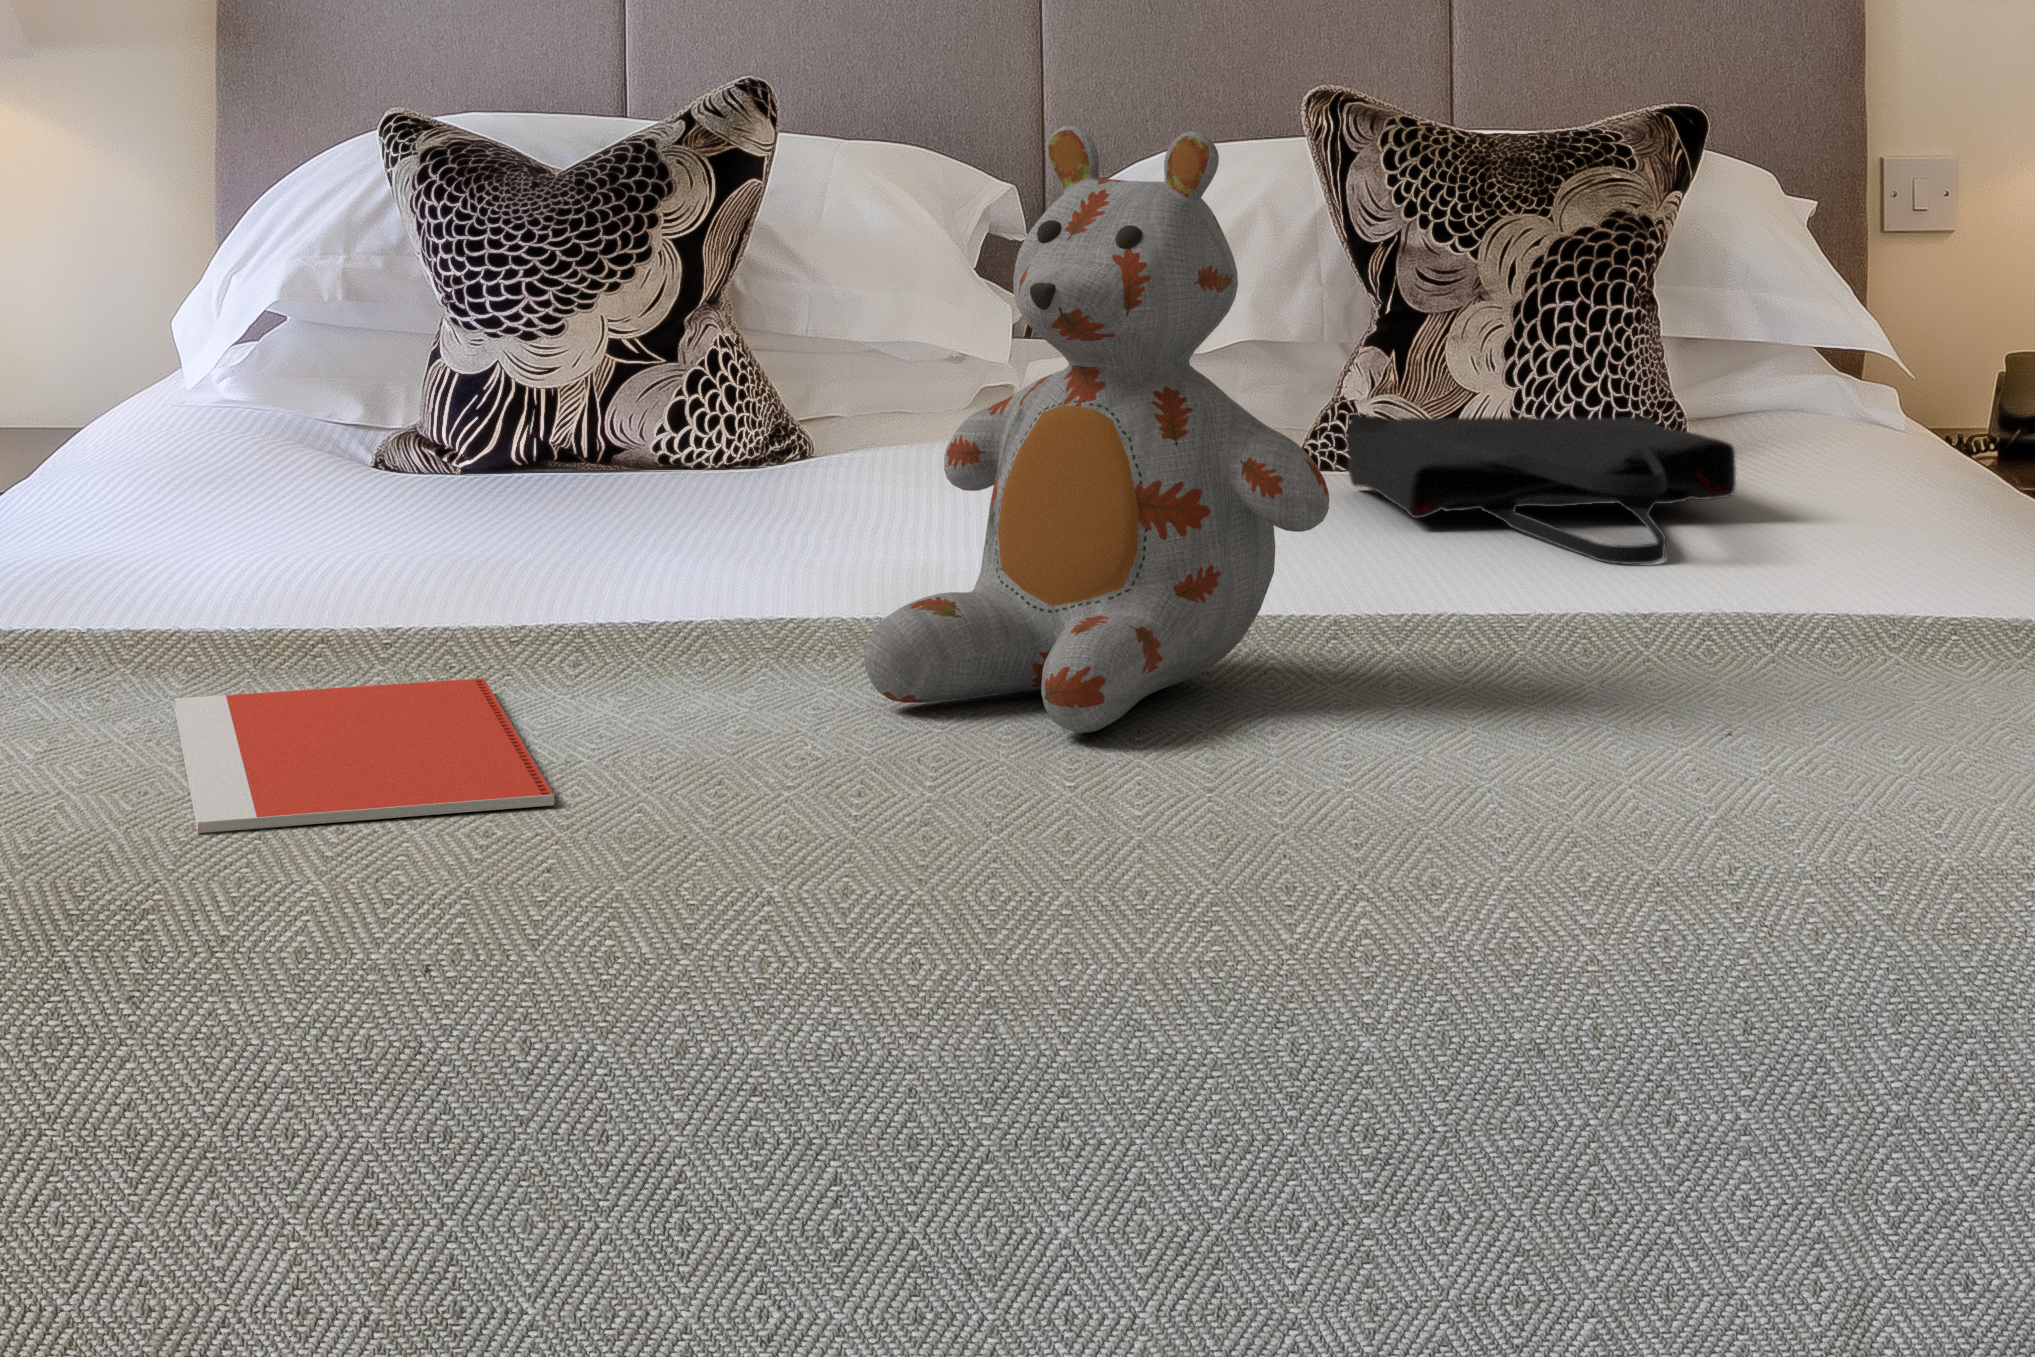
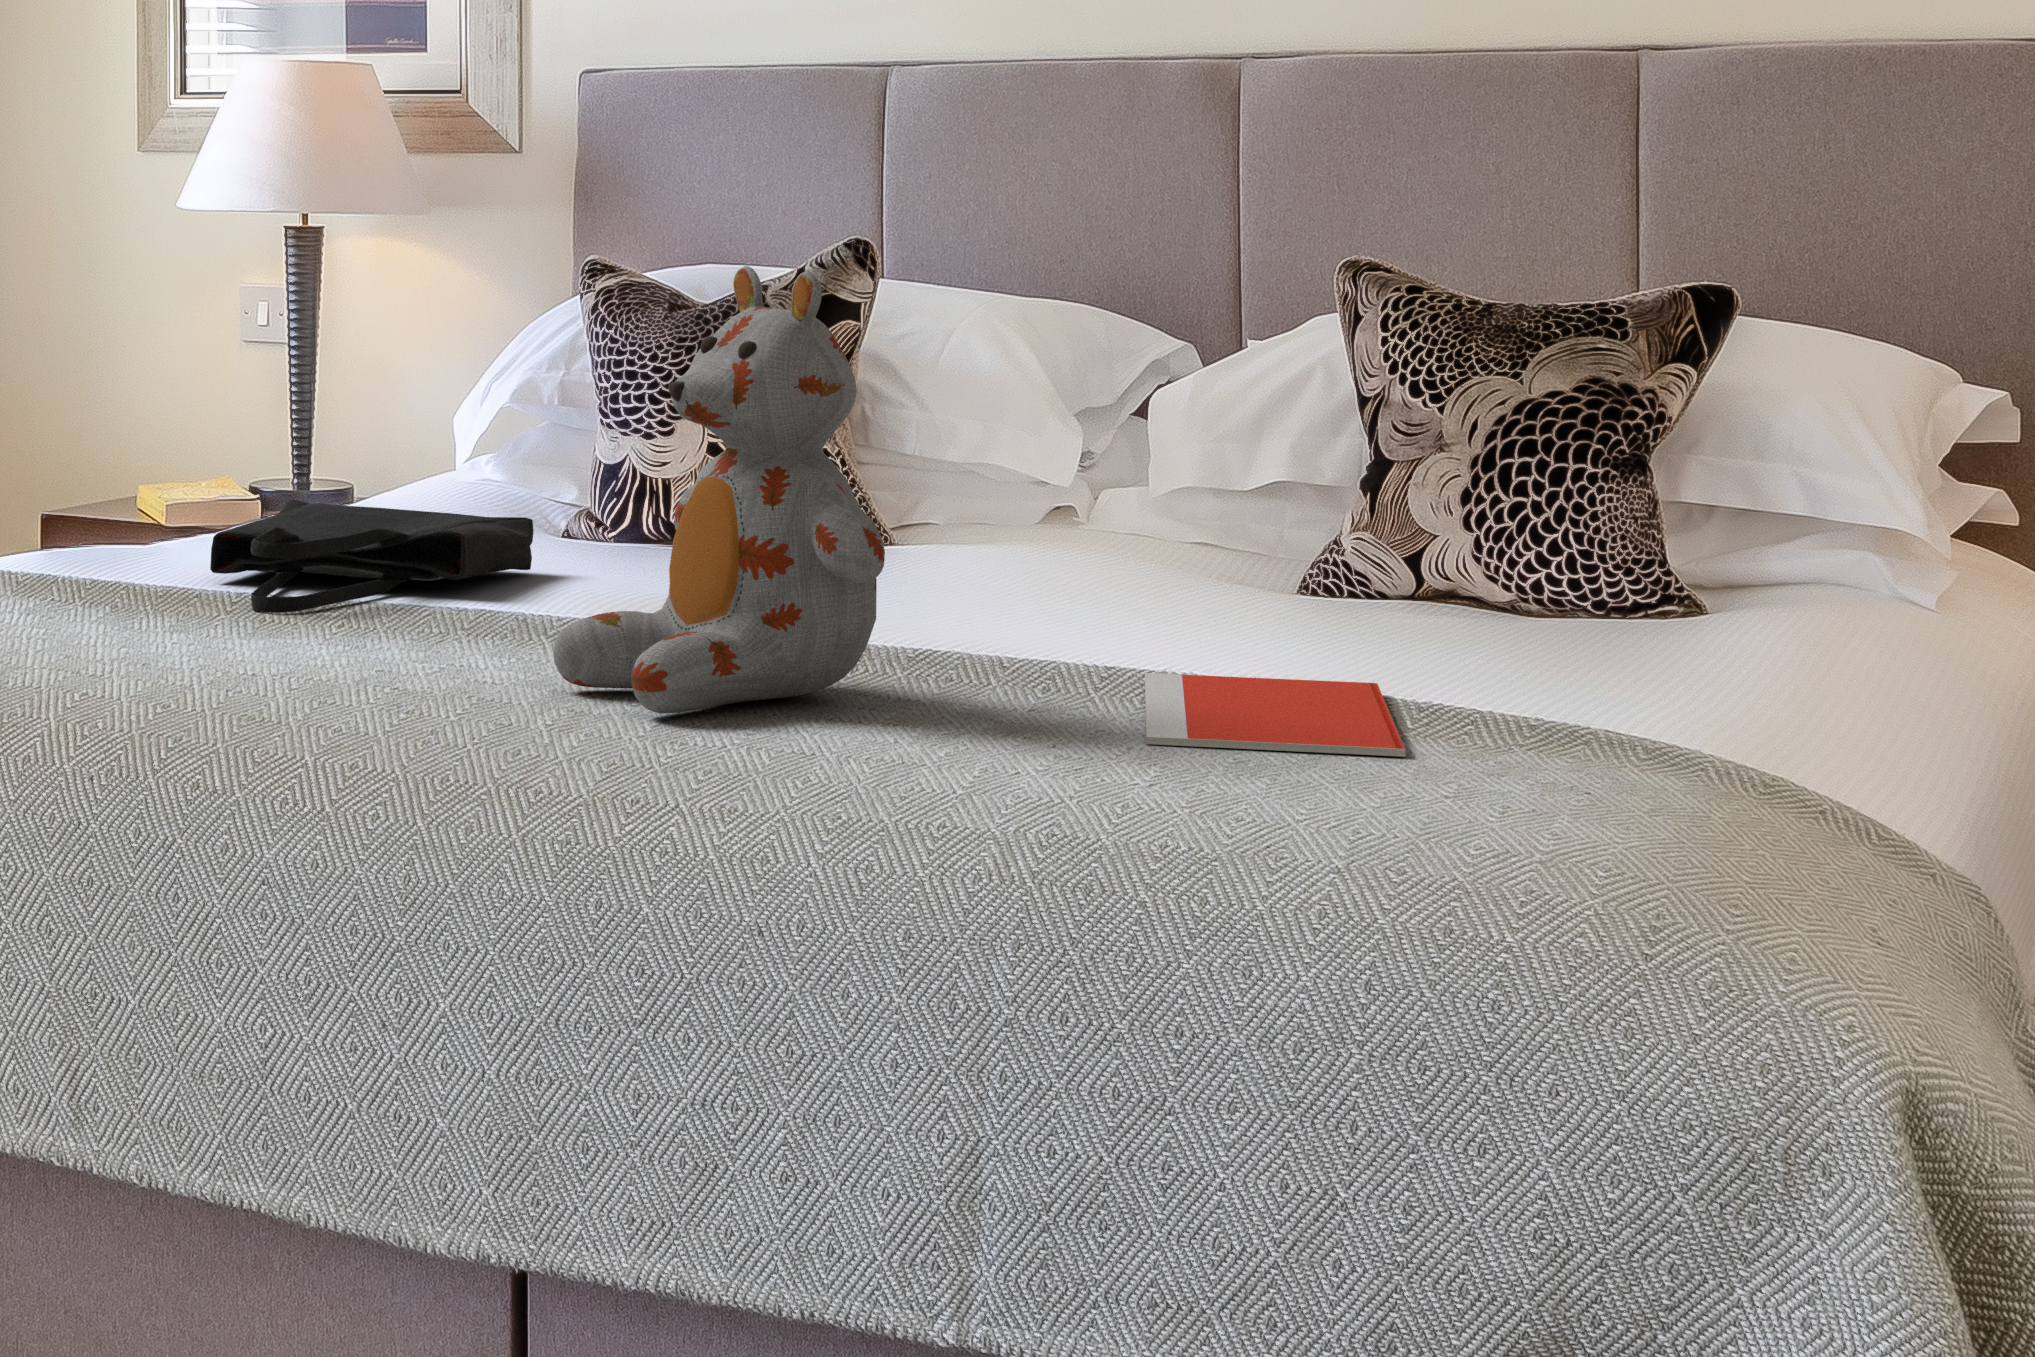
tote bag: present [1346,415,1736,564] -> present [210,500,534,613]
notebook: present [175,678,554,833] -> present [1145,673,1406,757]

